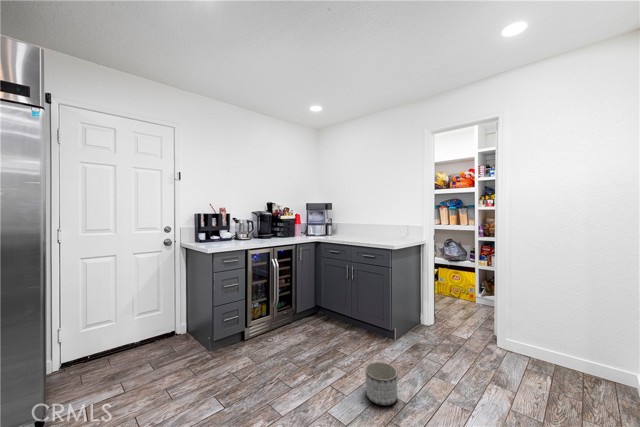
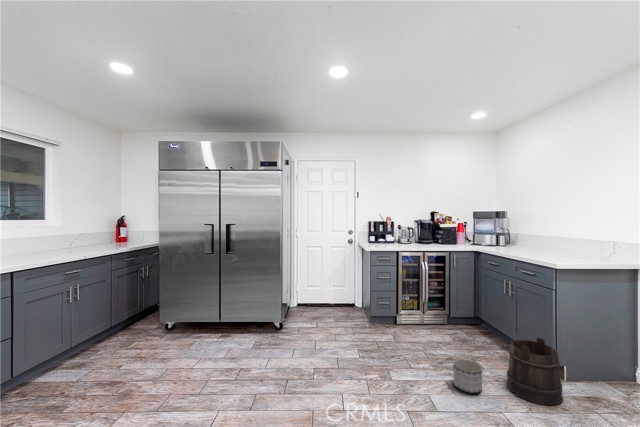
bucket: none [396,314,444,383] -> present [507,338,563,406]

